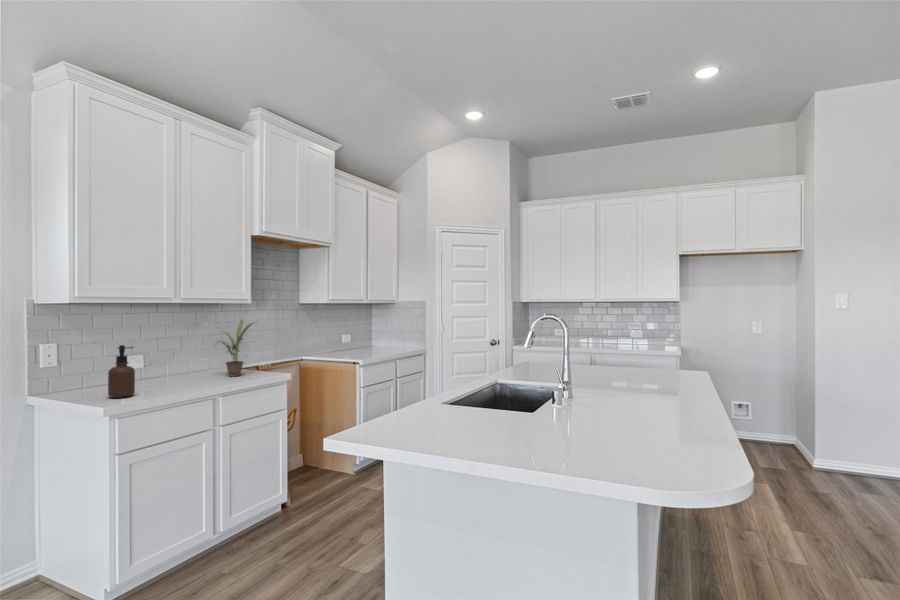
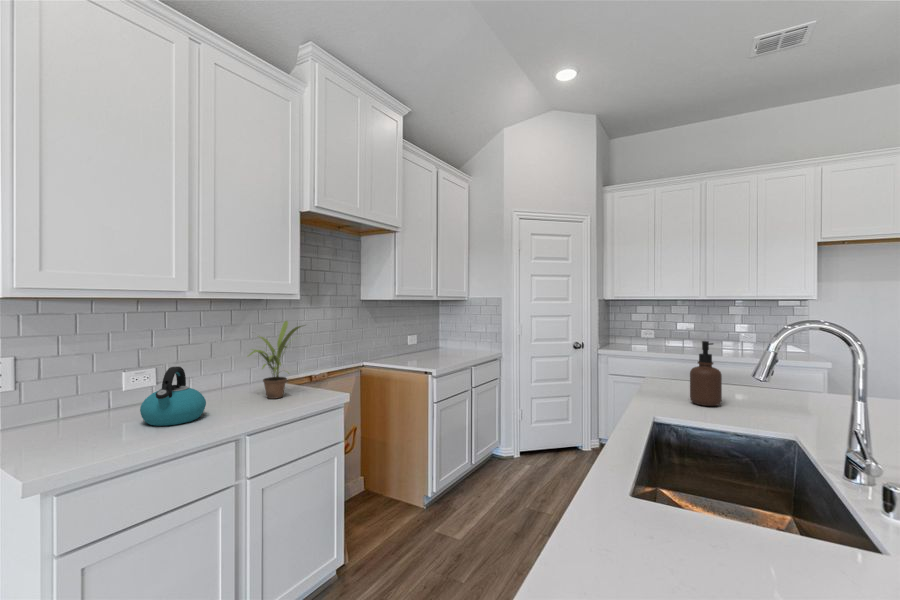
soap dispenser: present [108,345,135,398] -> present [690,341,722,406]
kettle: none [145,350,189,389] -> present [140,367,206,426]

